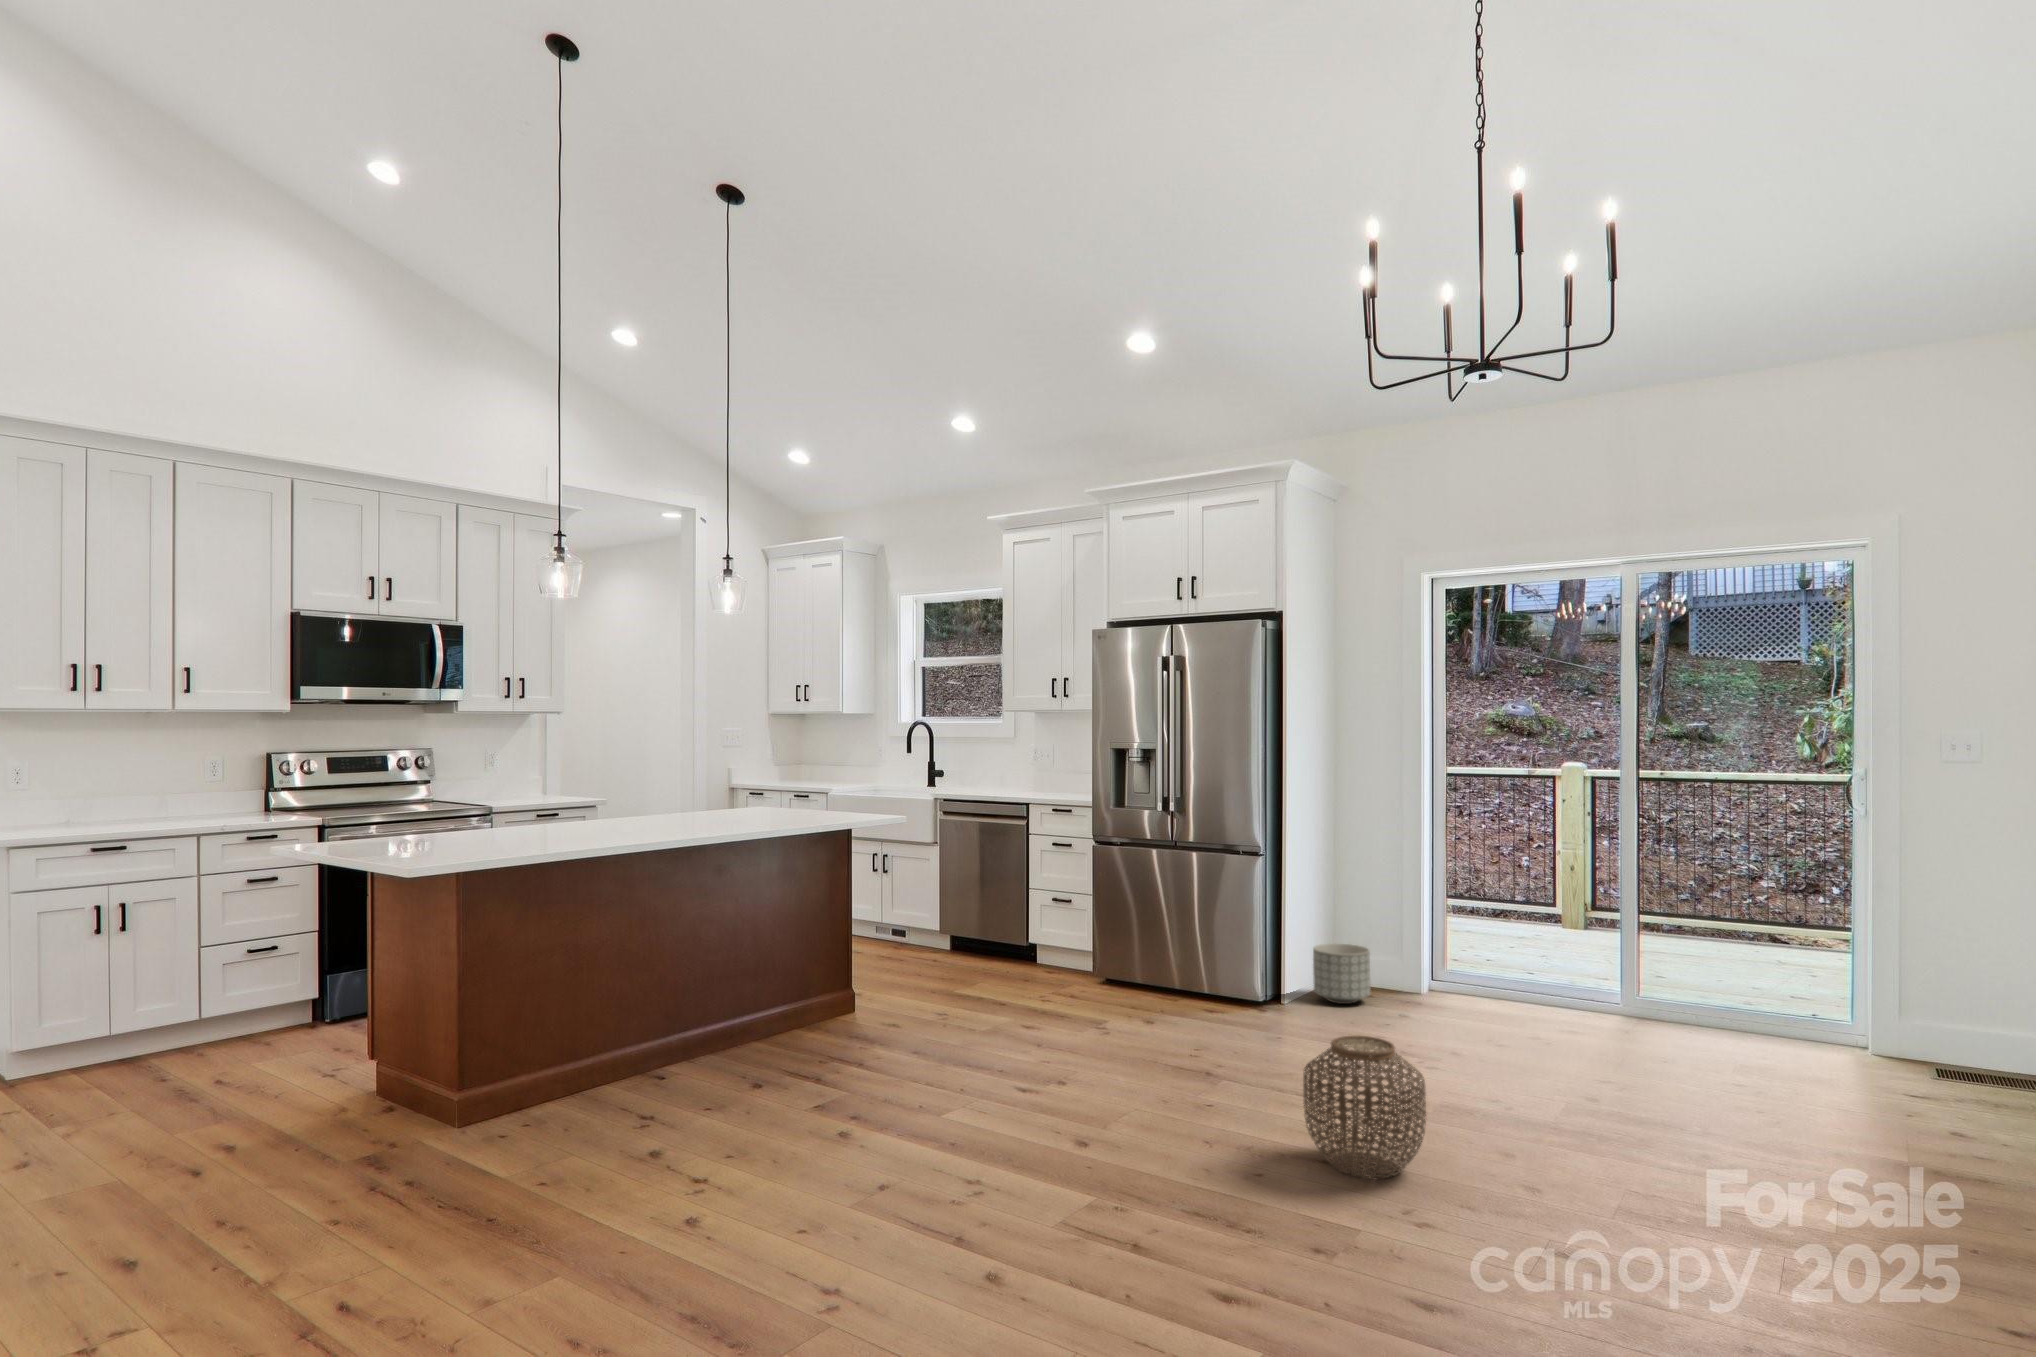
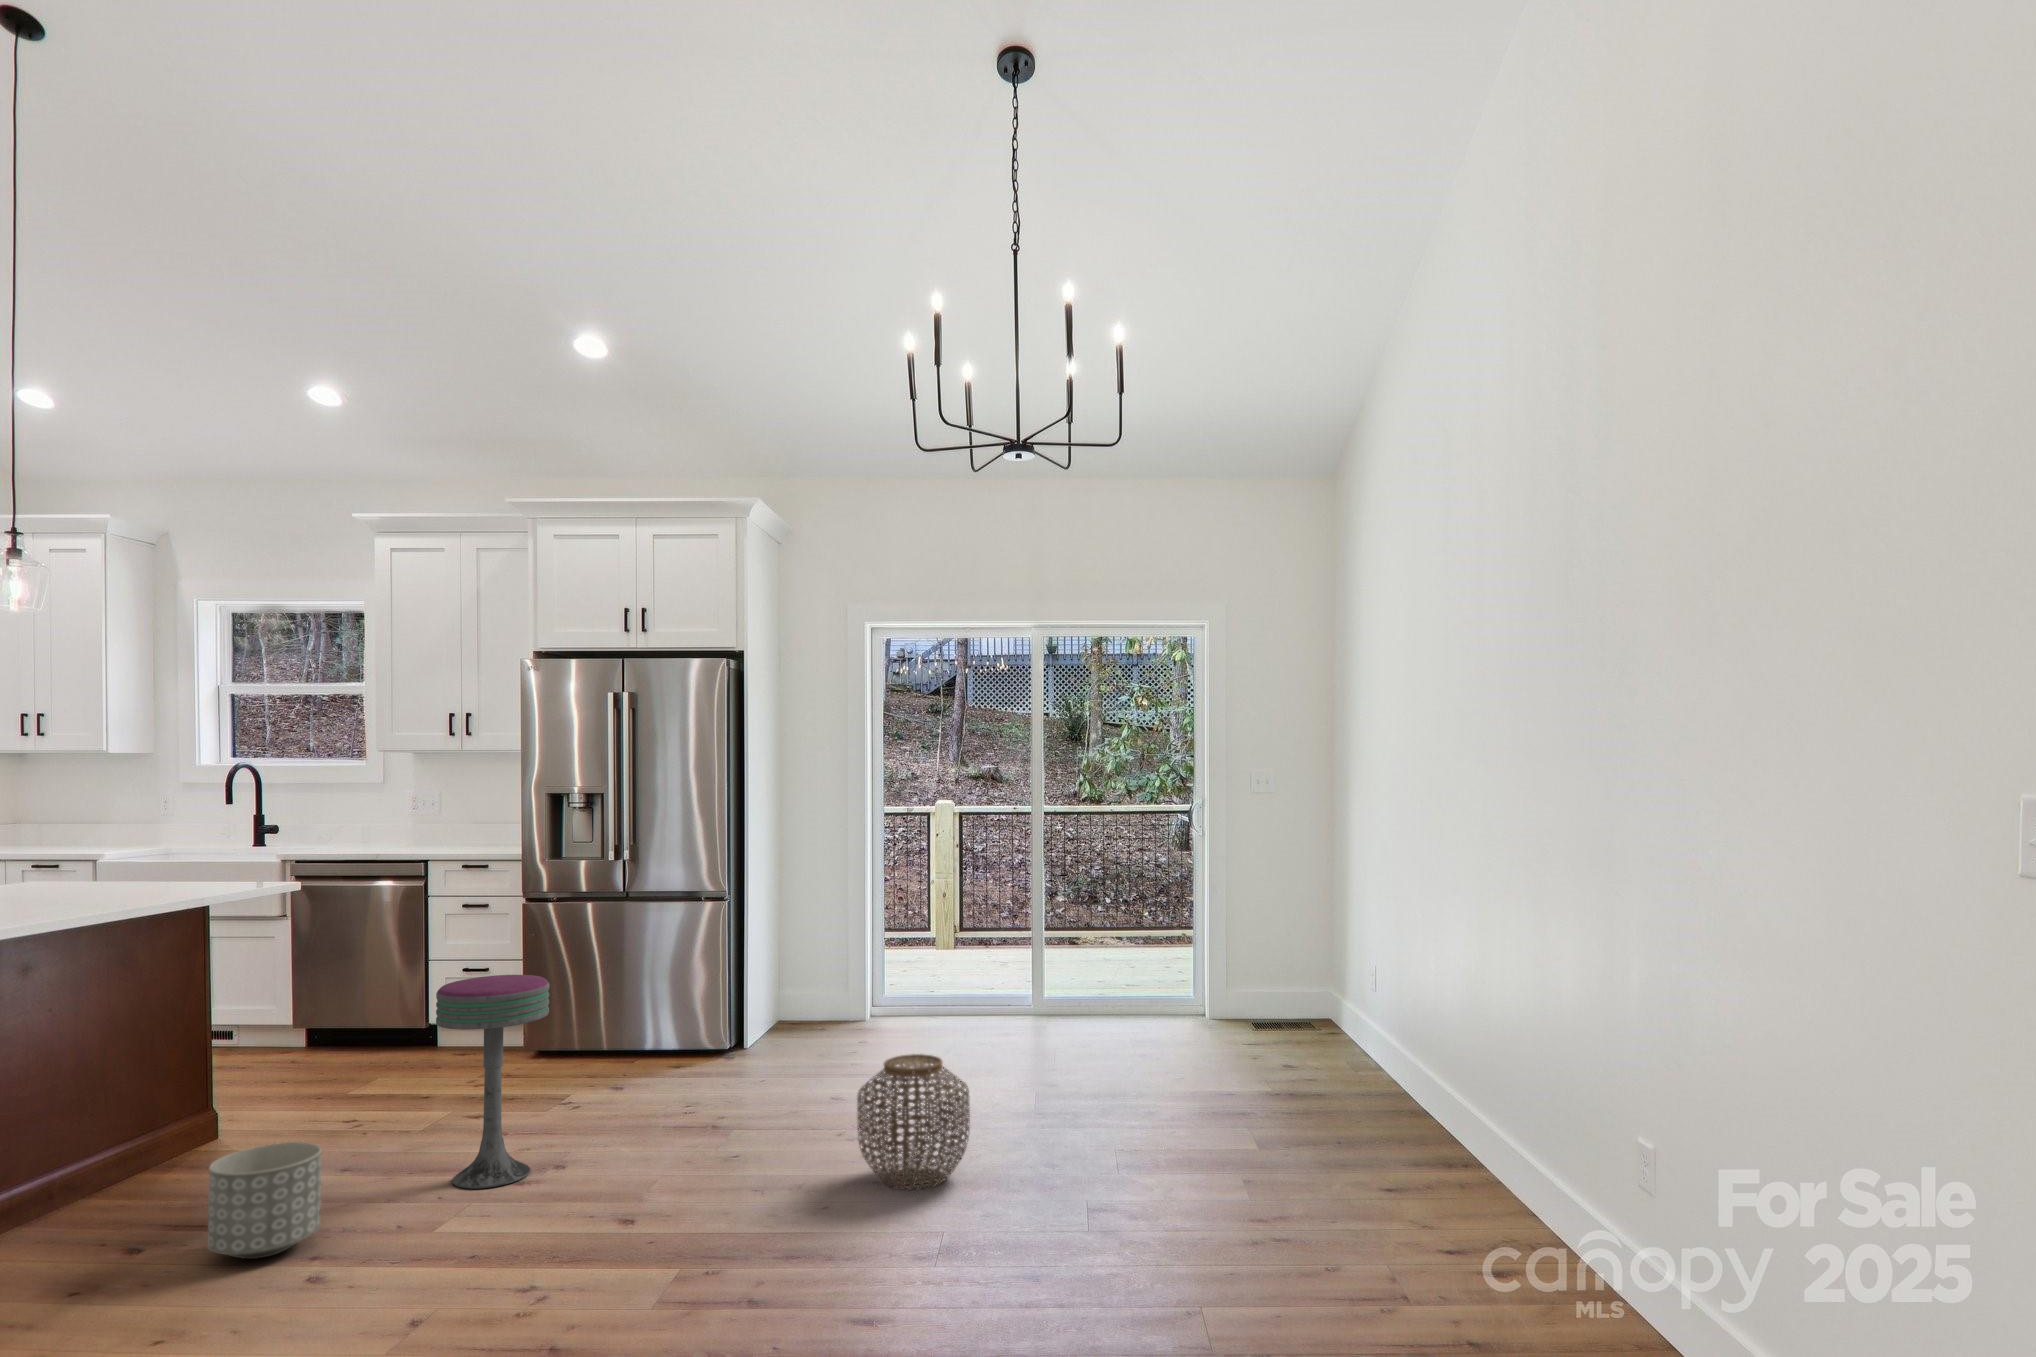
bar stool: none [963,908,1052,1089] -> present [436,975,549,1189]
planter: present [1313,943,1371,1004] -> present [207,1142,322,1259]

